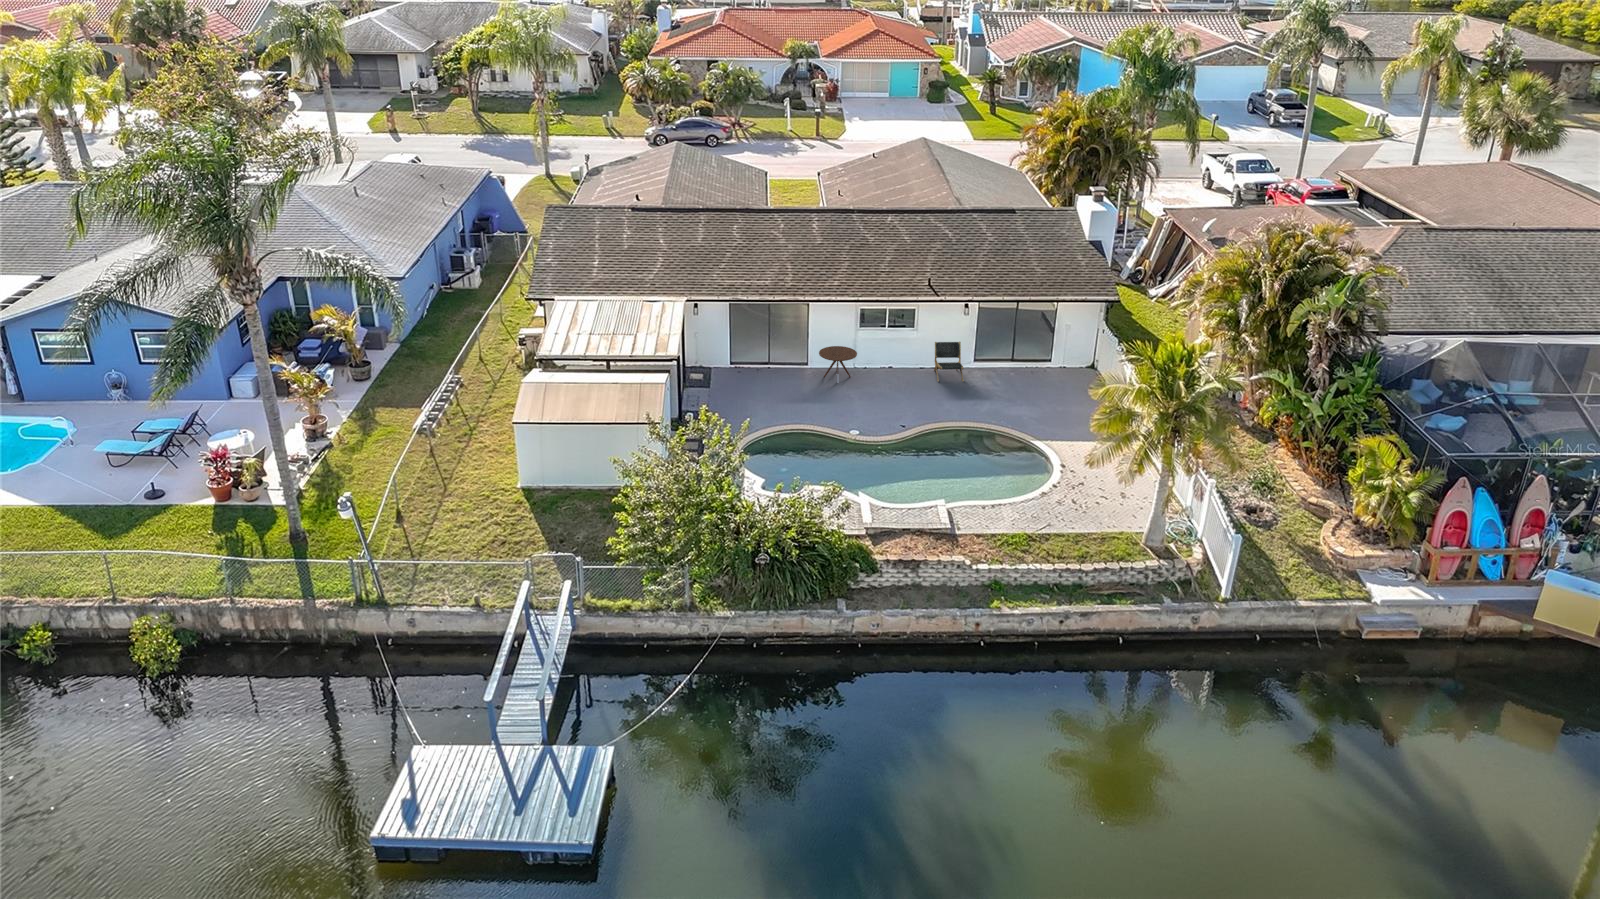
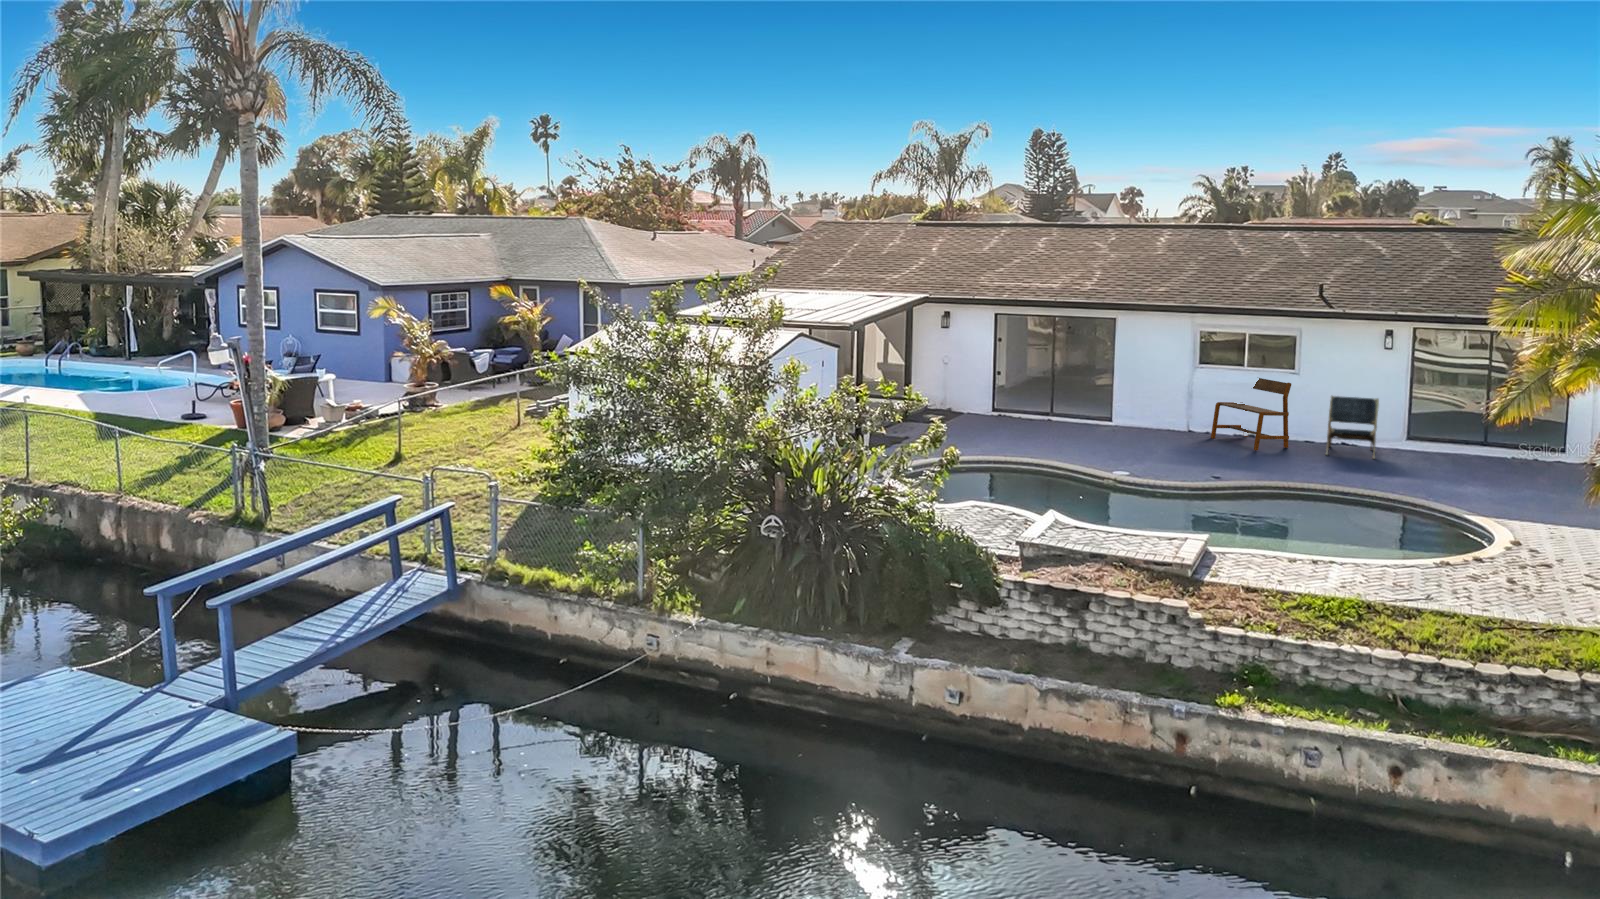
bench: none [869,331,917,384] -> present [1211,378,1291,450]
round table: present [819,346,857,377] -> none [1124,392,1188,440]

